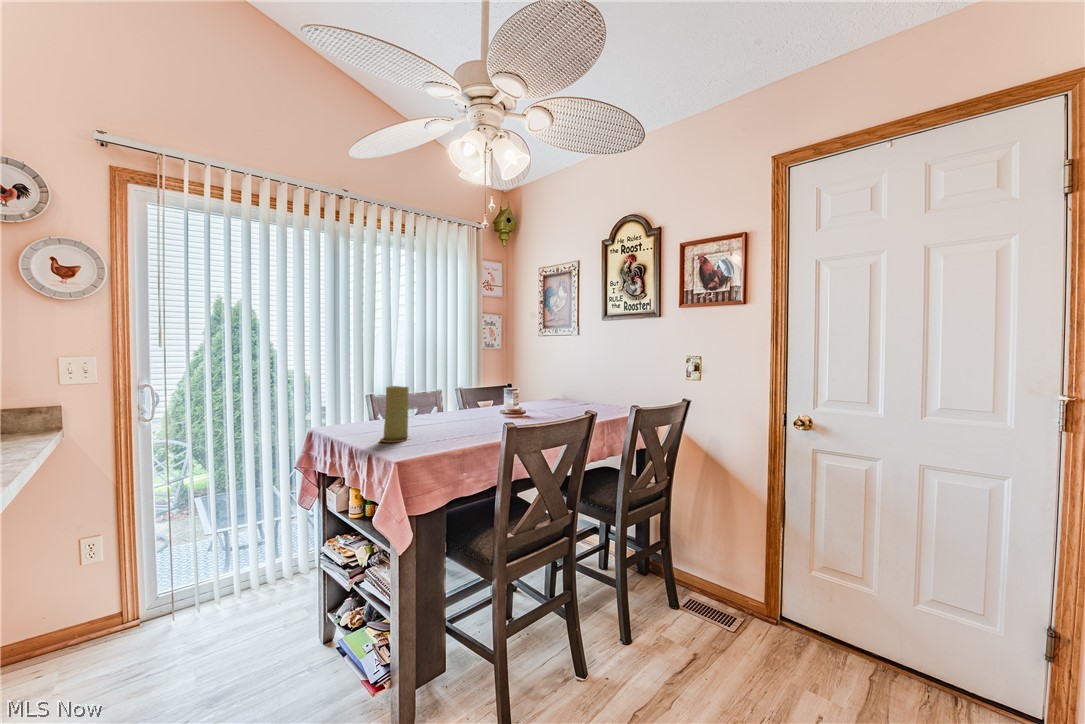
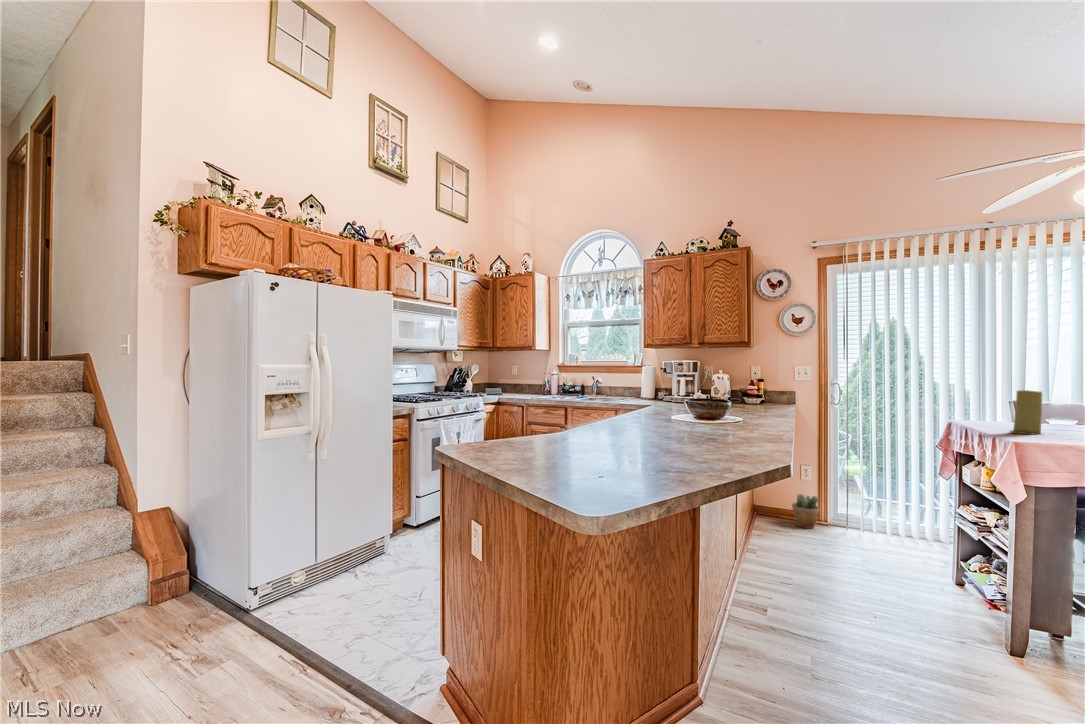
potted plant: none [56,590,119,661] -> present [792,494,820,529]

